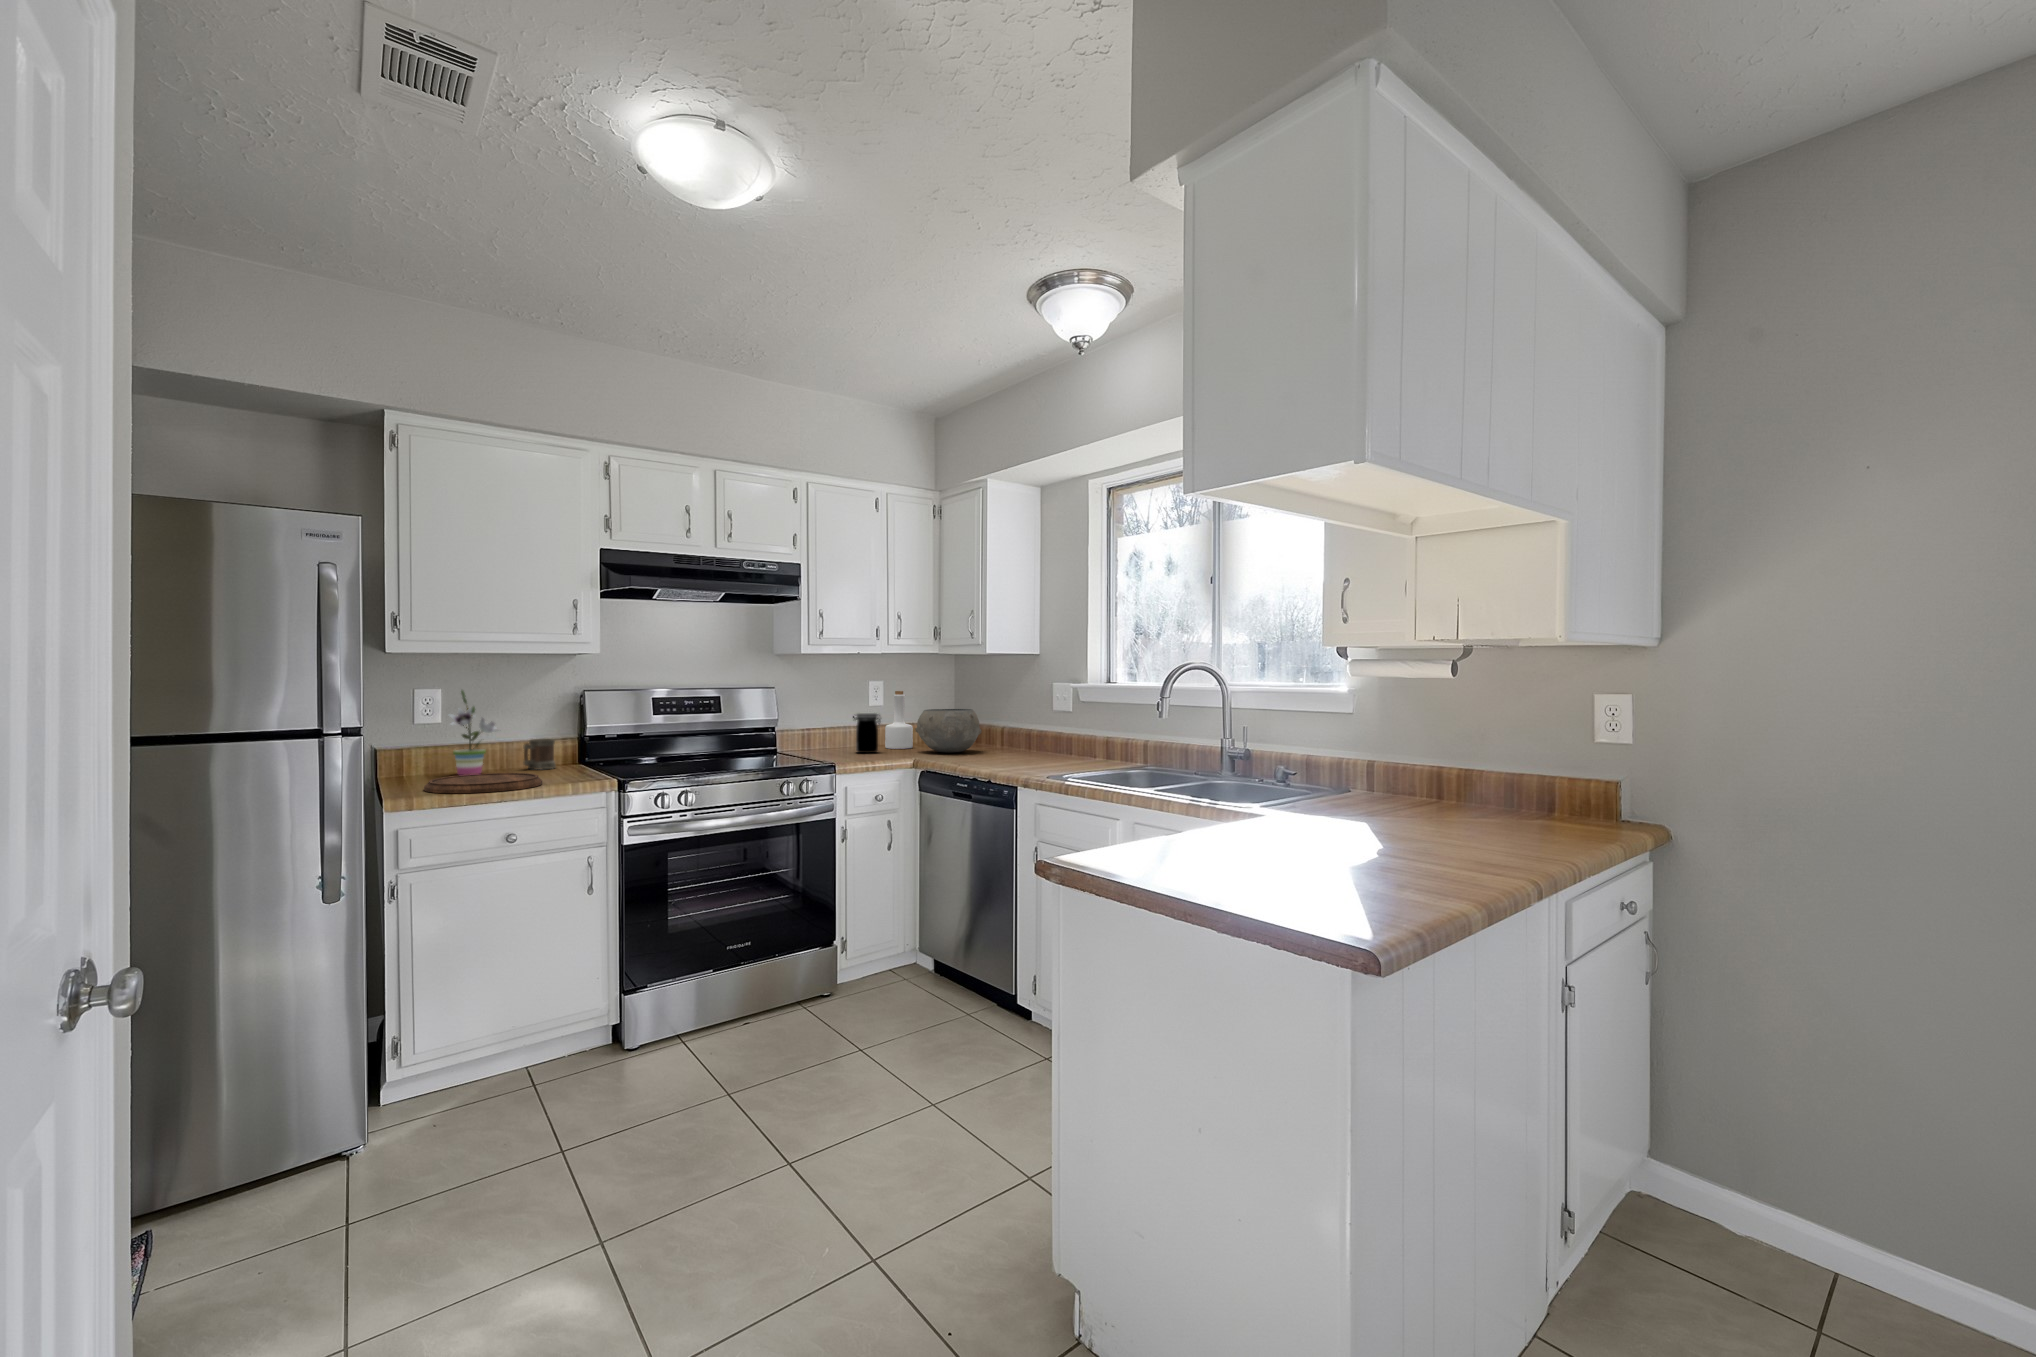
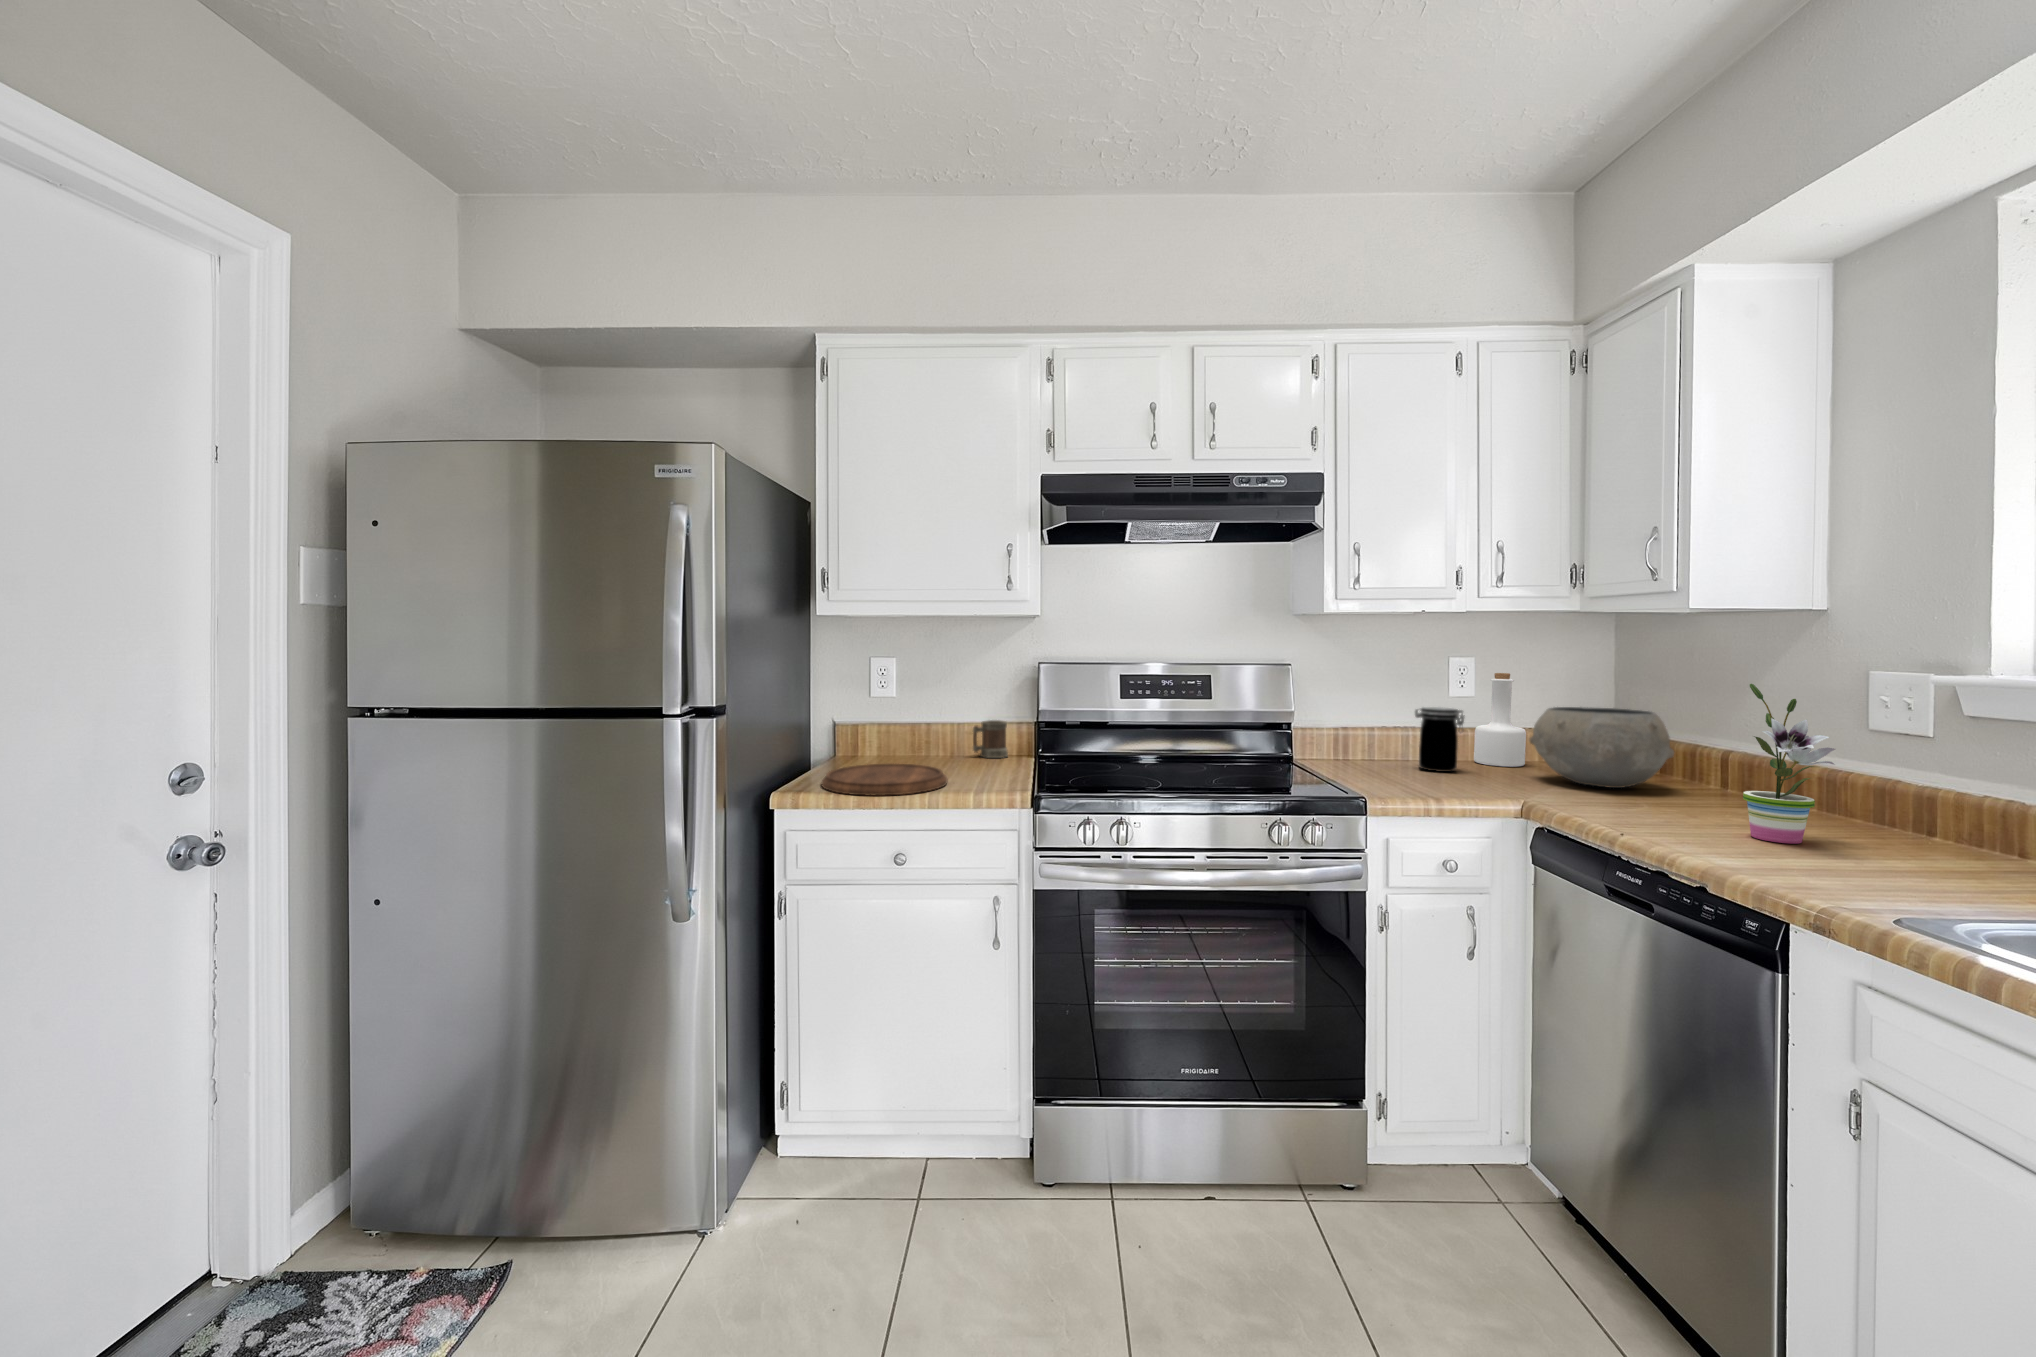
potted plant: present [450,691,496,775] -> present [1743,684,1835,844]

